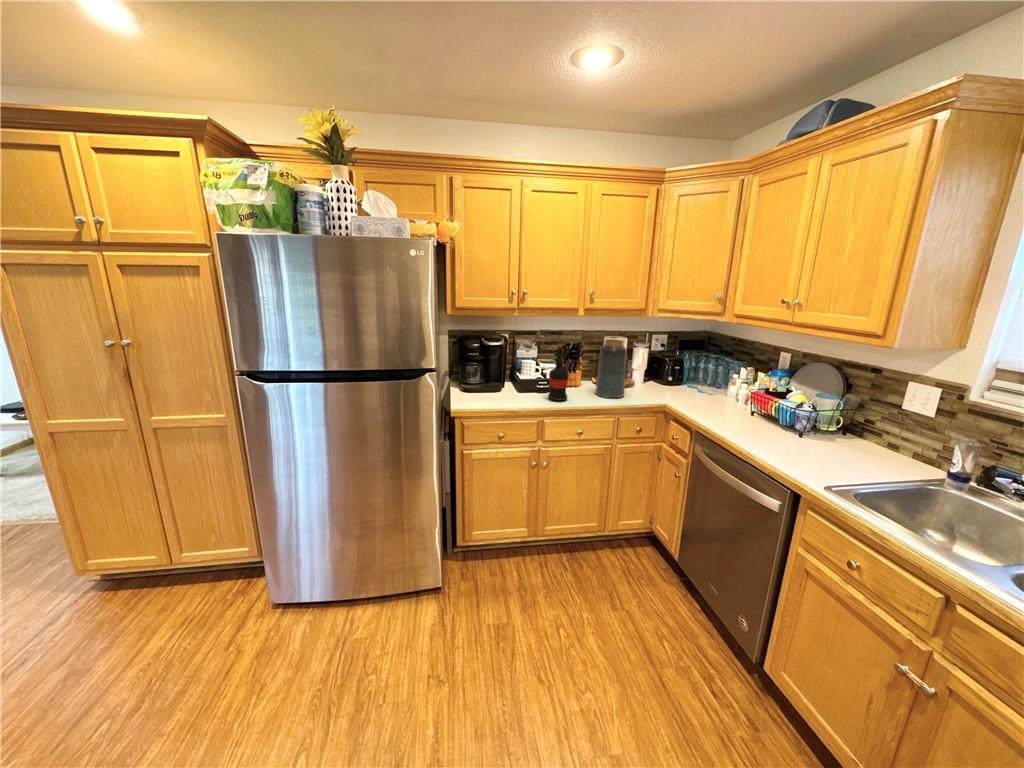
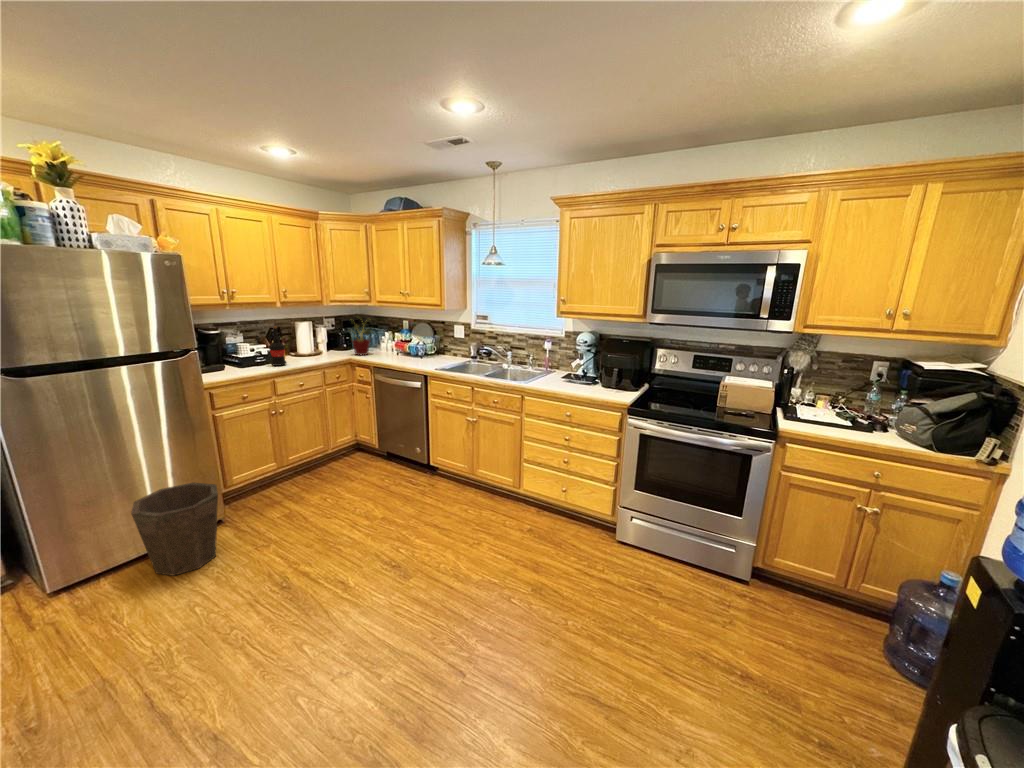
potted plant: none [672,336,721,401] -> present [349,320,373,355]
vase: present [596,339,627,398] -> none [300,321,323,360]
waste bin: none [301,542,404,681] -> present [131,482,218,576]

